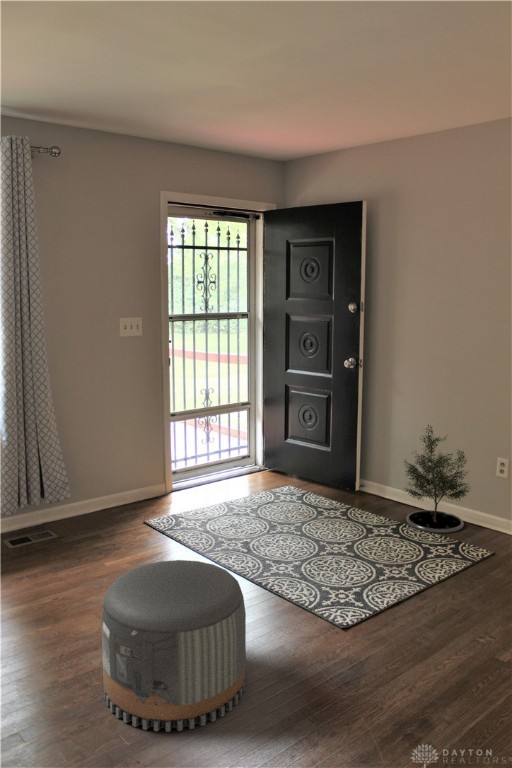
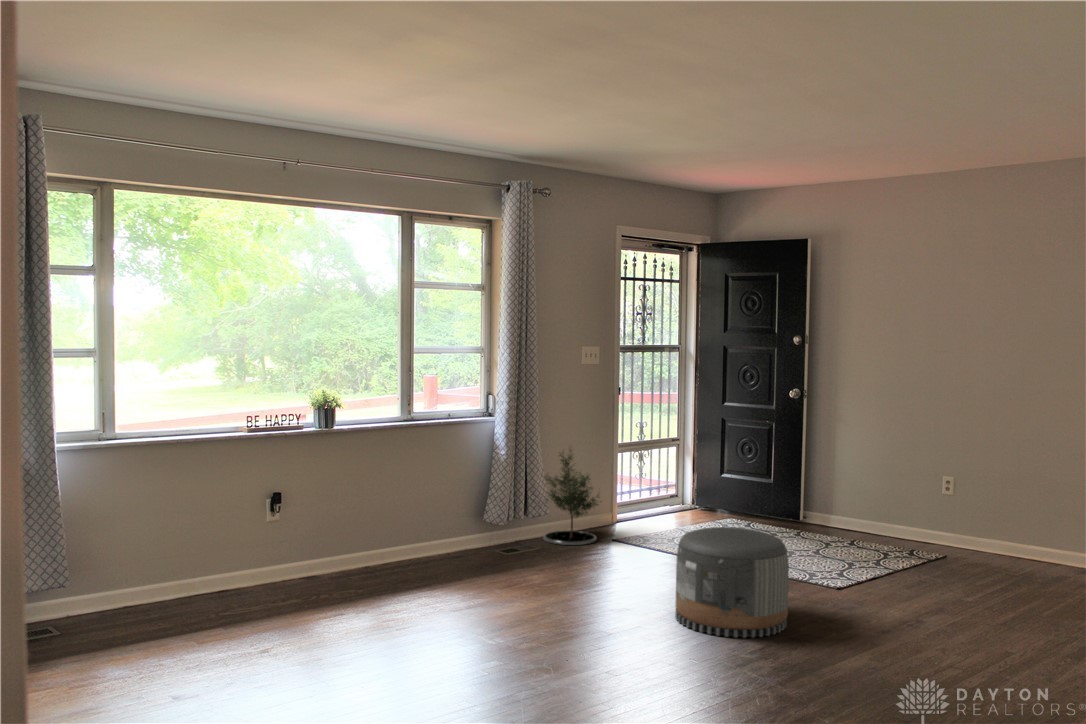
potted tree: present [405,425,469,533] -> present [543,450,601,545]

